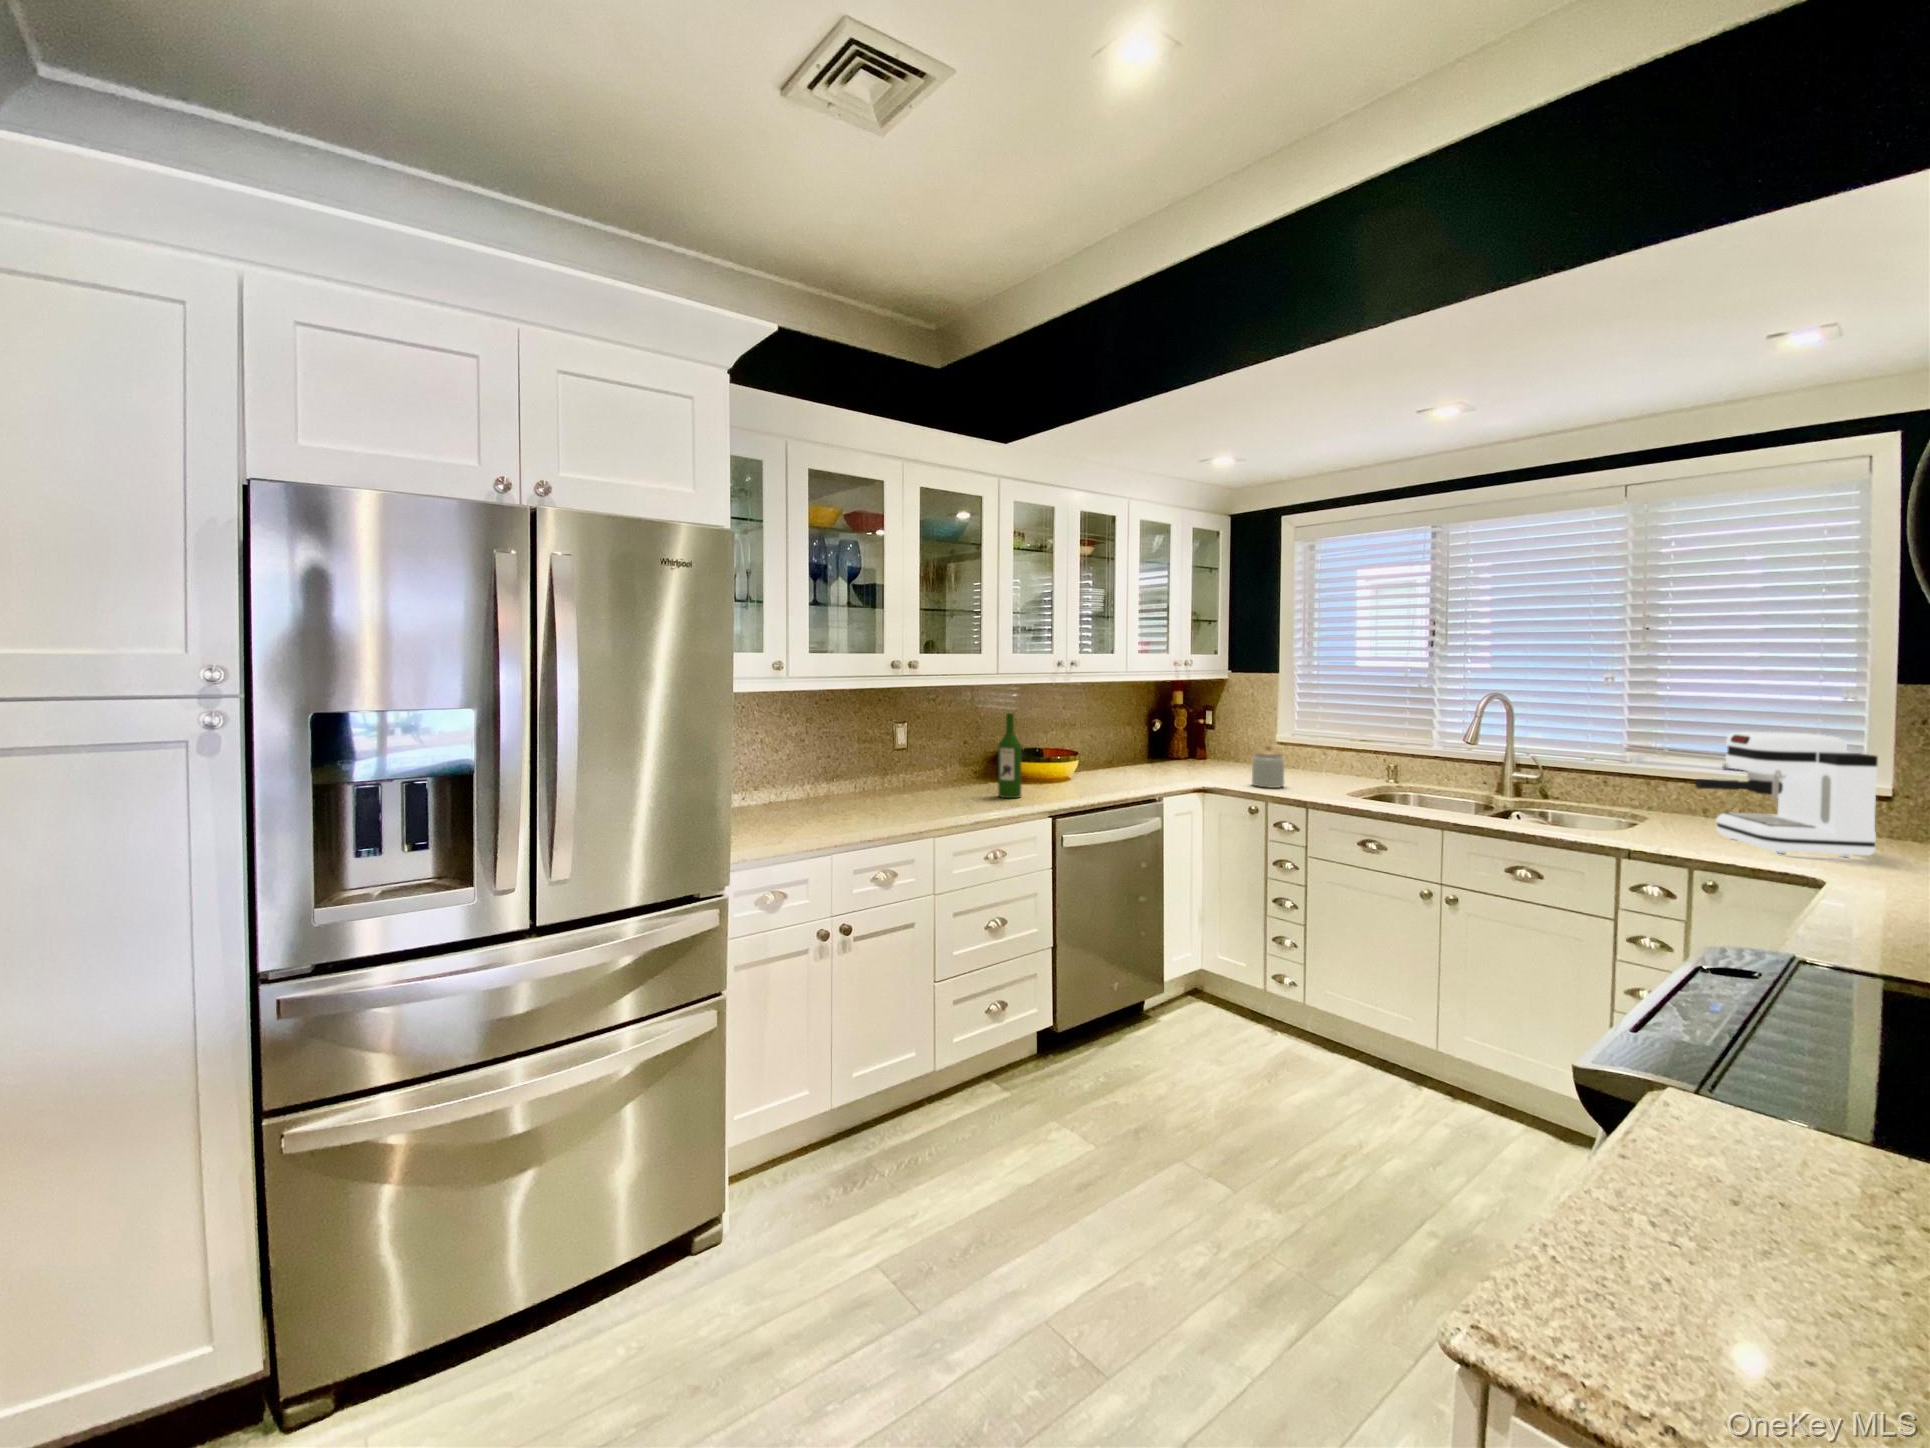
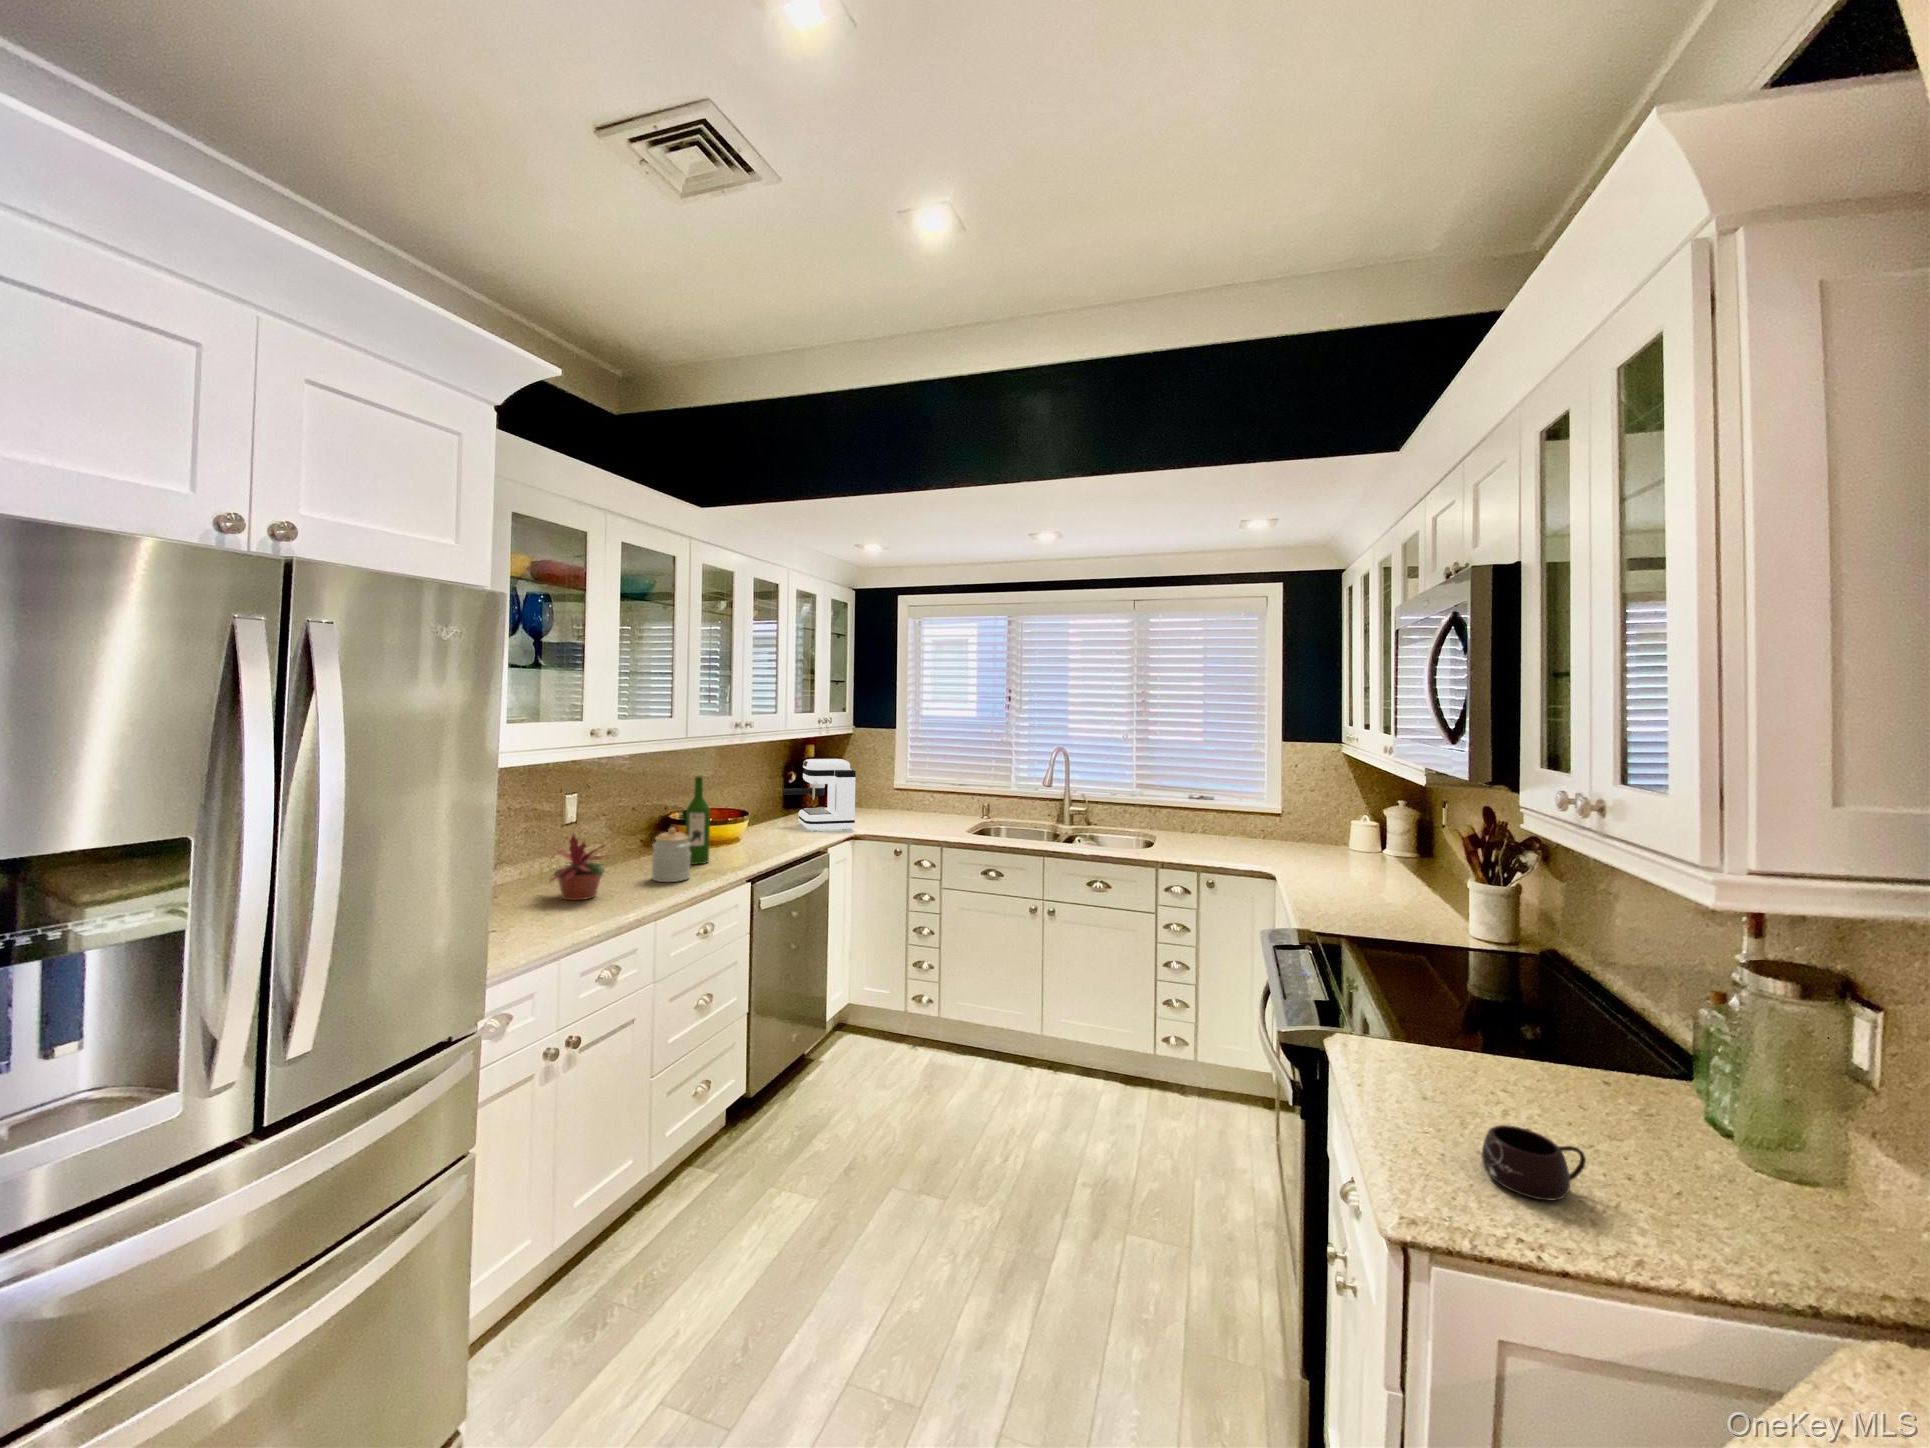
coffee maker: present [1695,732,1878,857] -> present [784,759,856,831]
jar: present [1252,745,1284,788] -> present [652,827,691,882]
potted plant: none [850,754,917,814] -> present [550,833,609,900]
mug: none [1633,1179,1823,1299] -> present [1481,1125,1586,1200]

